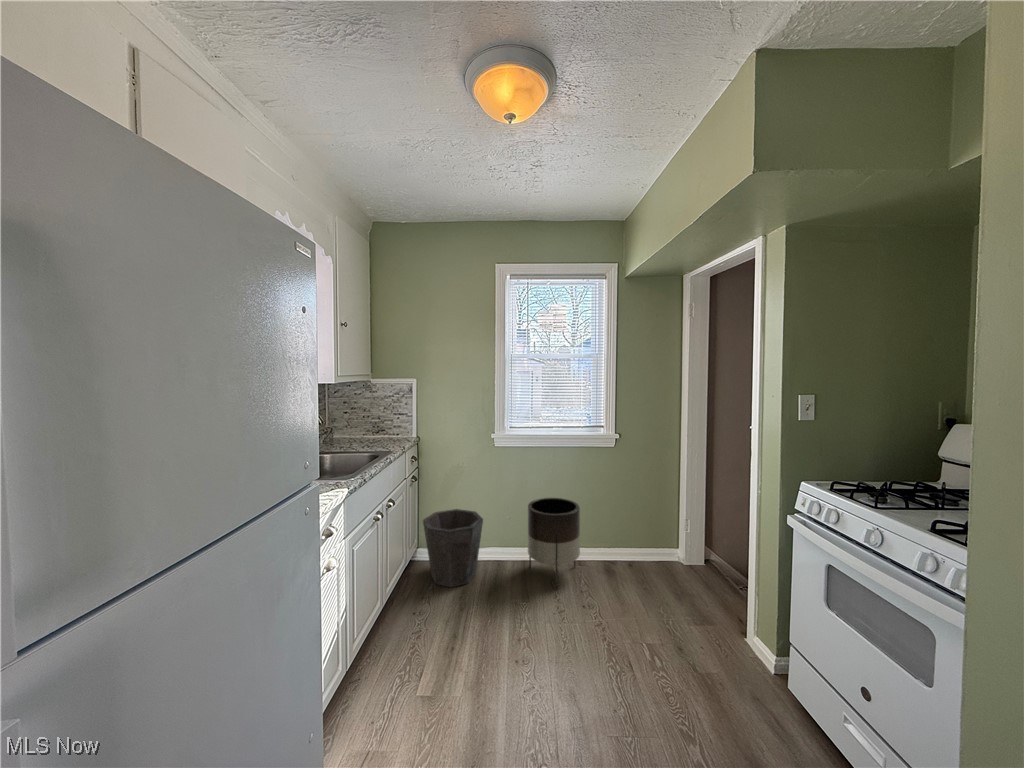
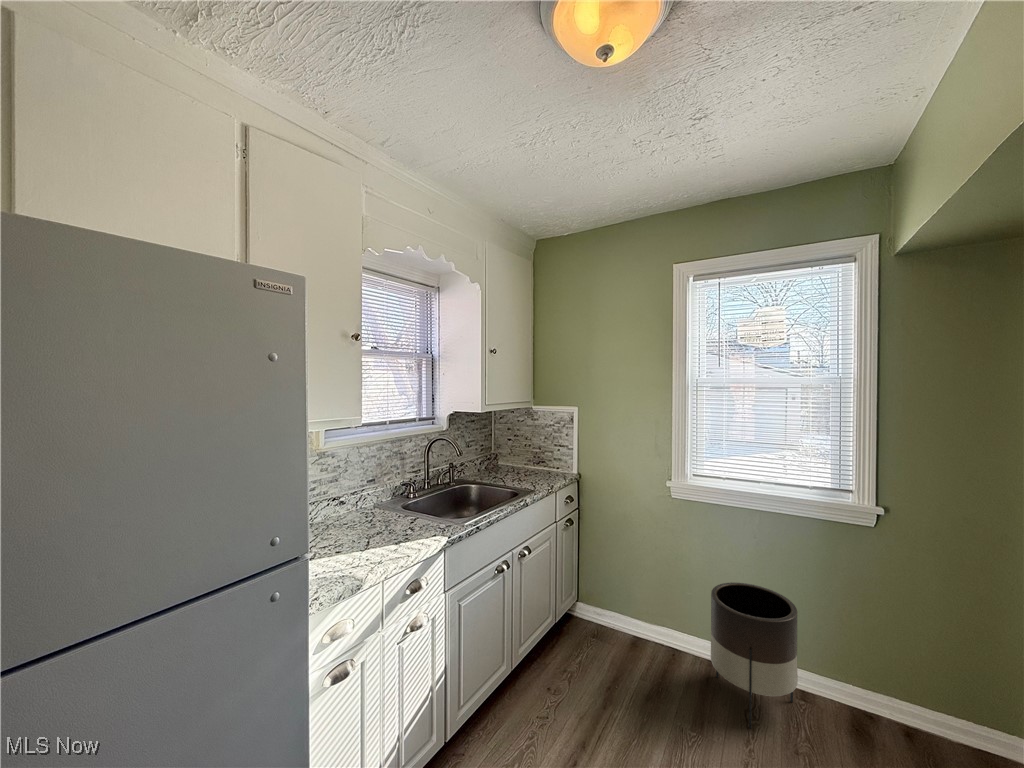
waste bin: present [423,509,483,587] -> none [575,567,648,671]

